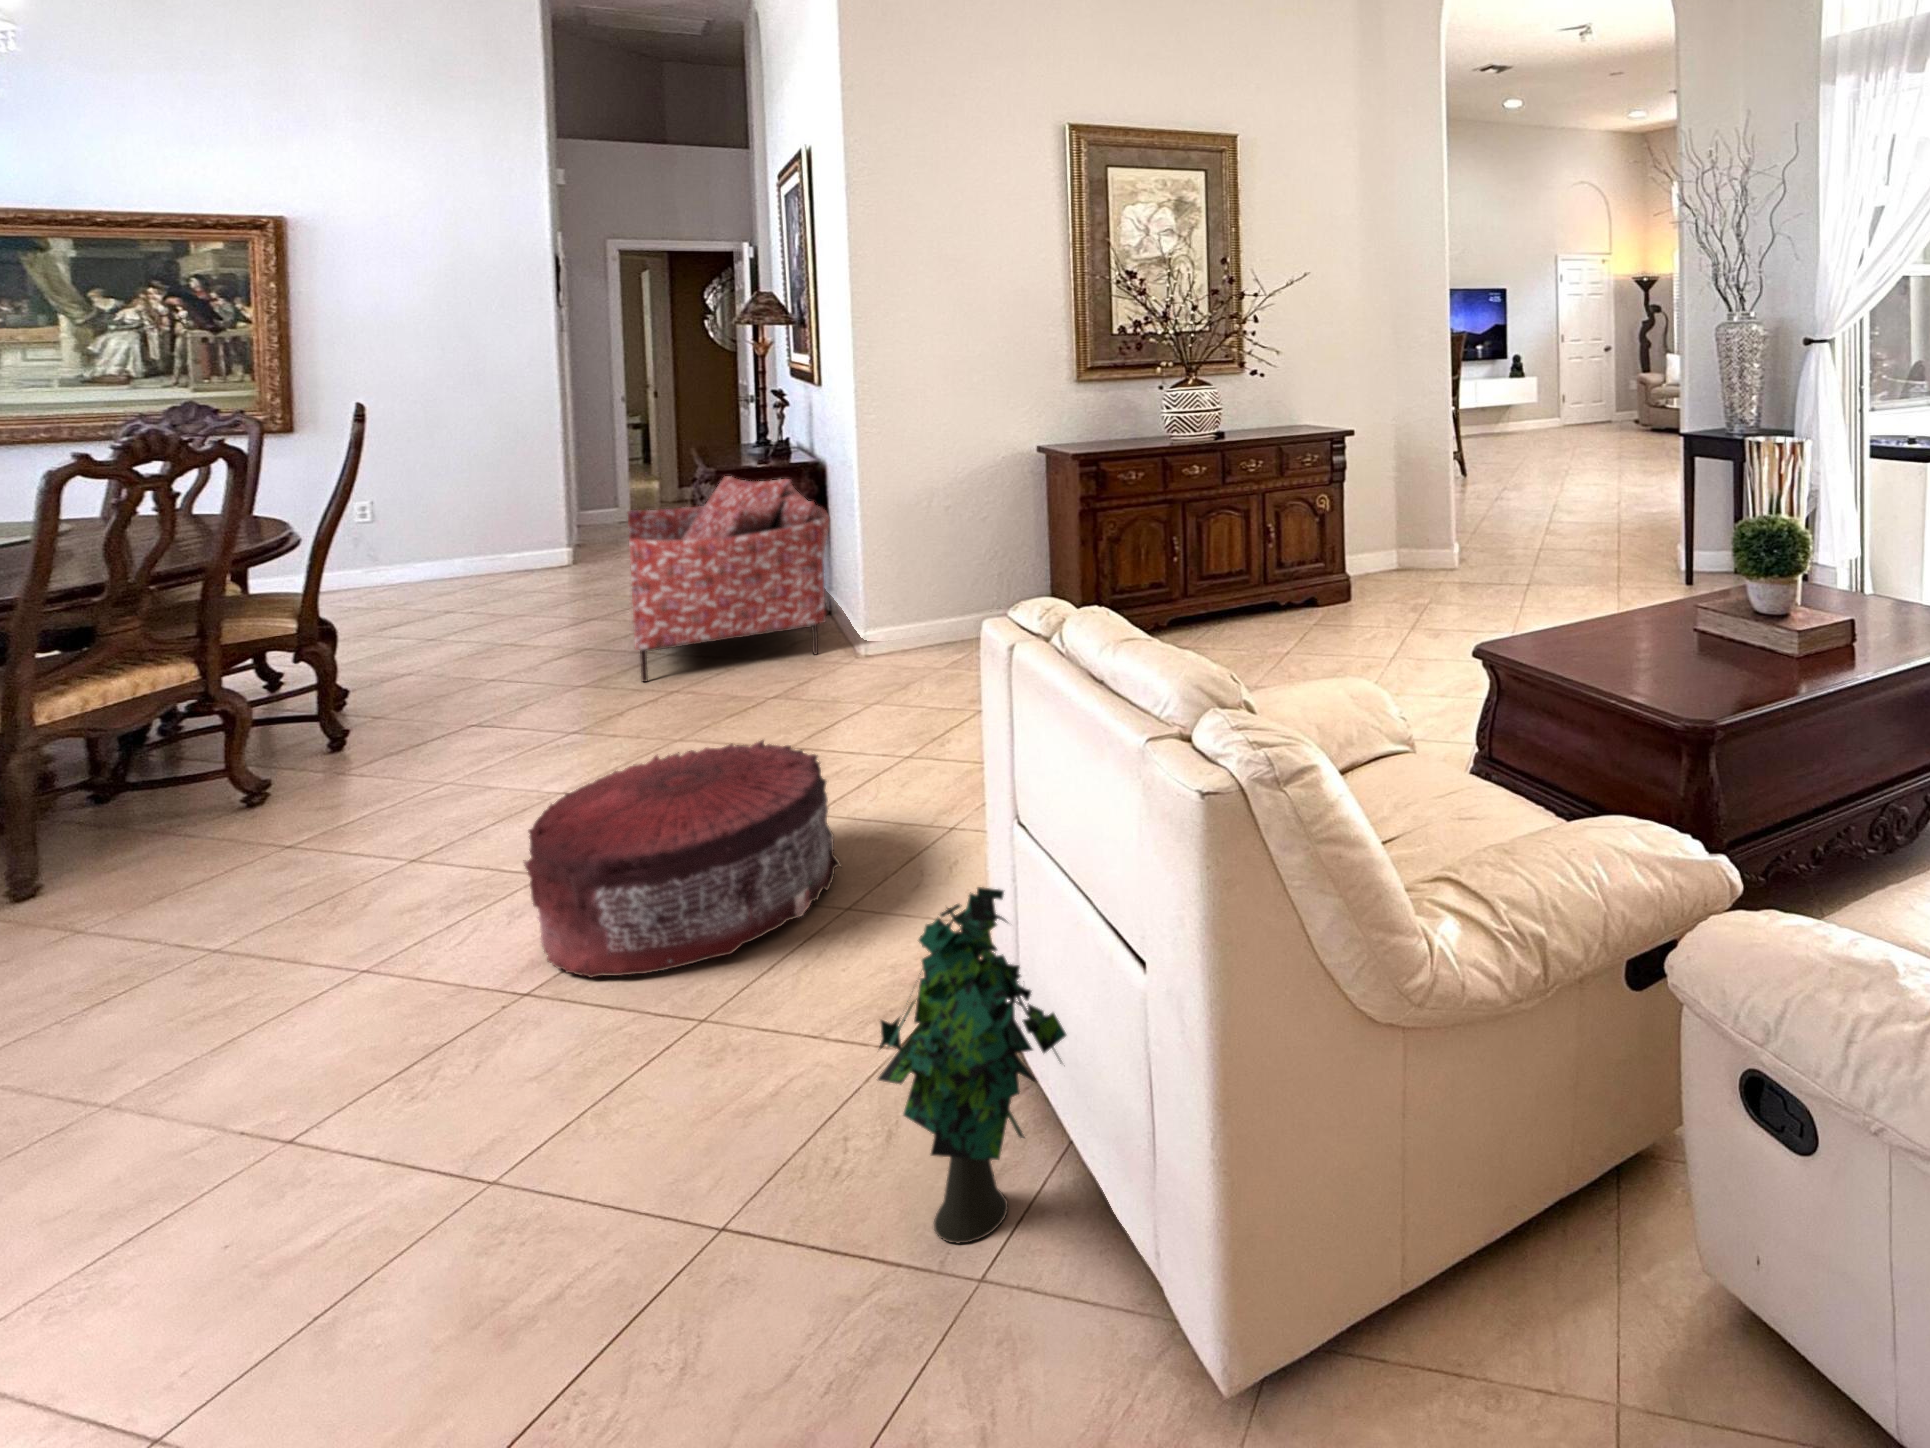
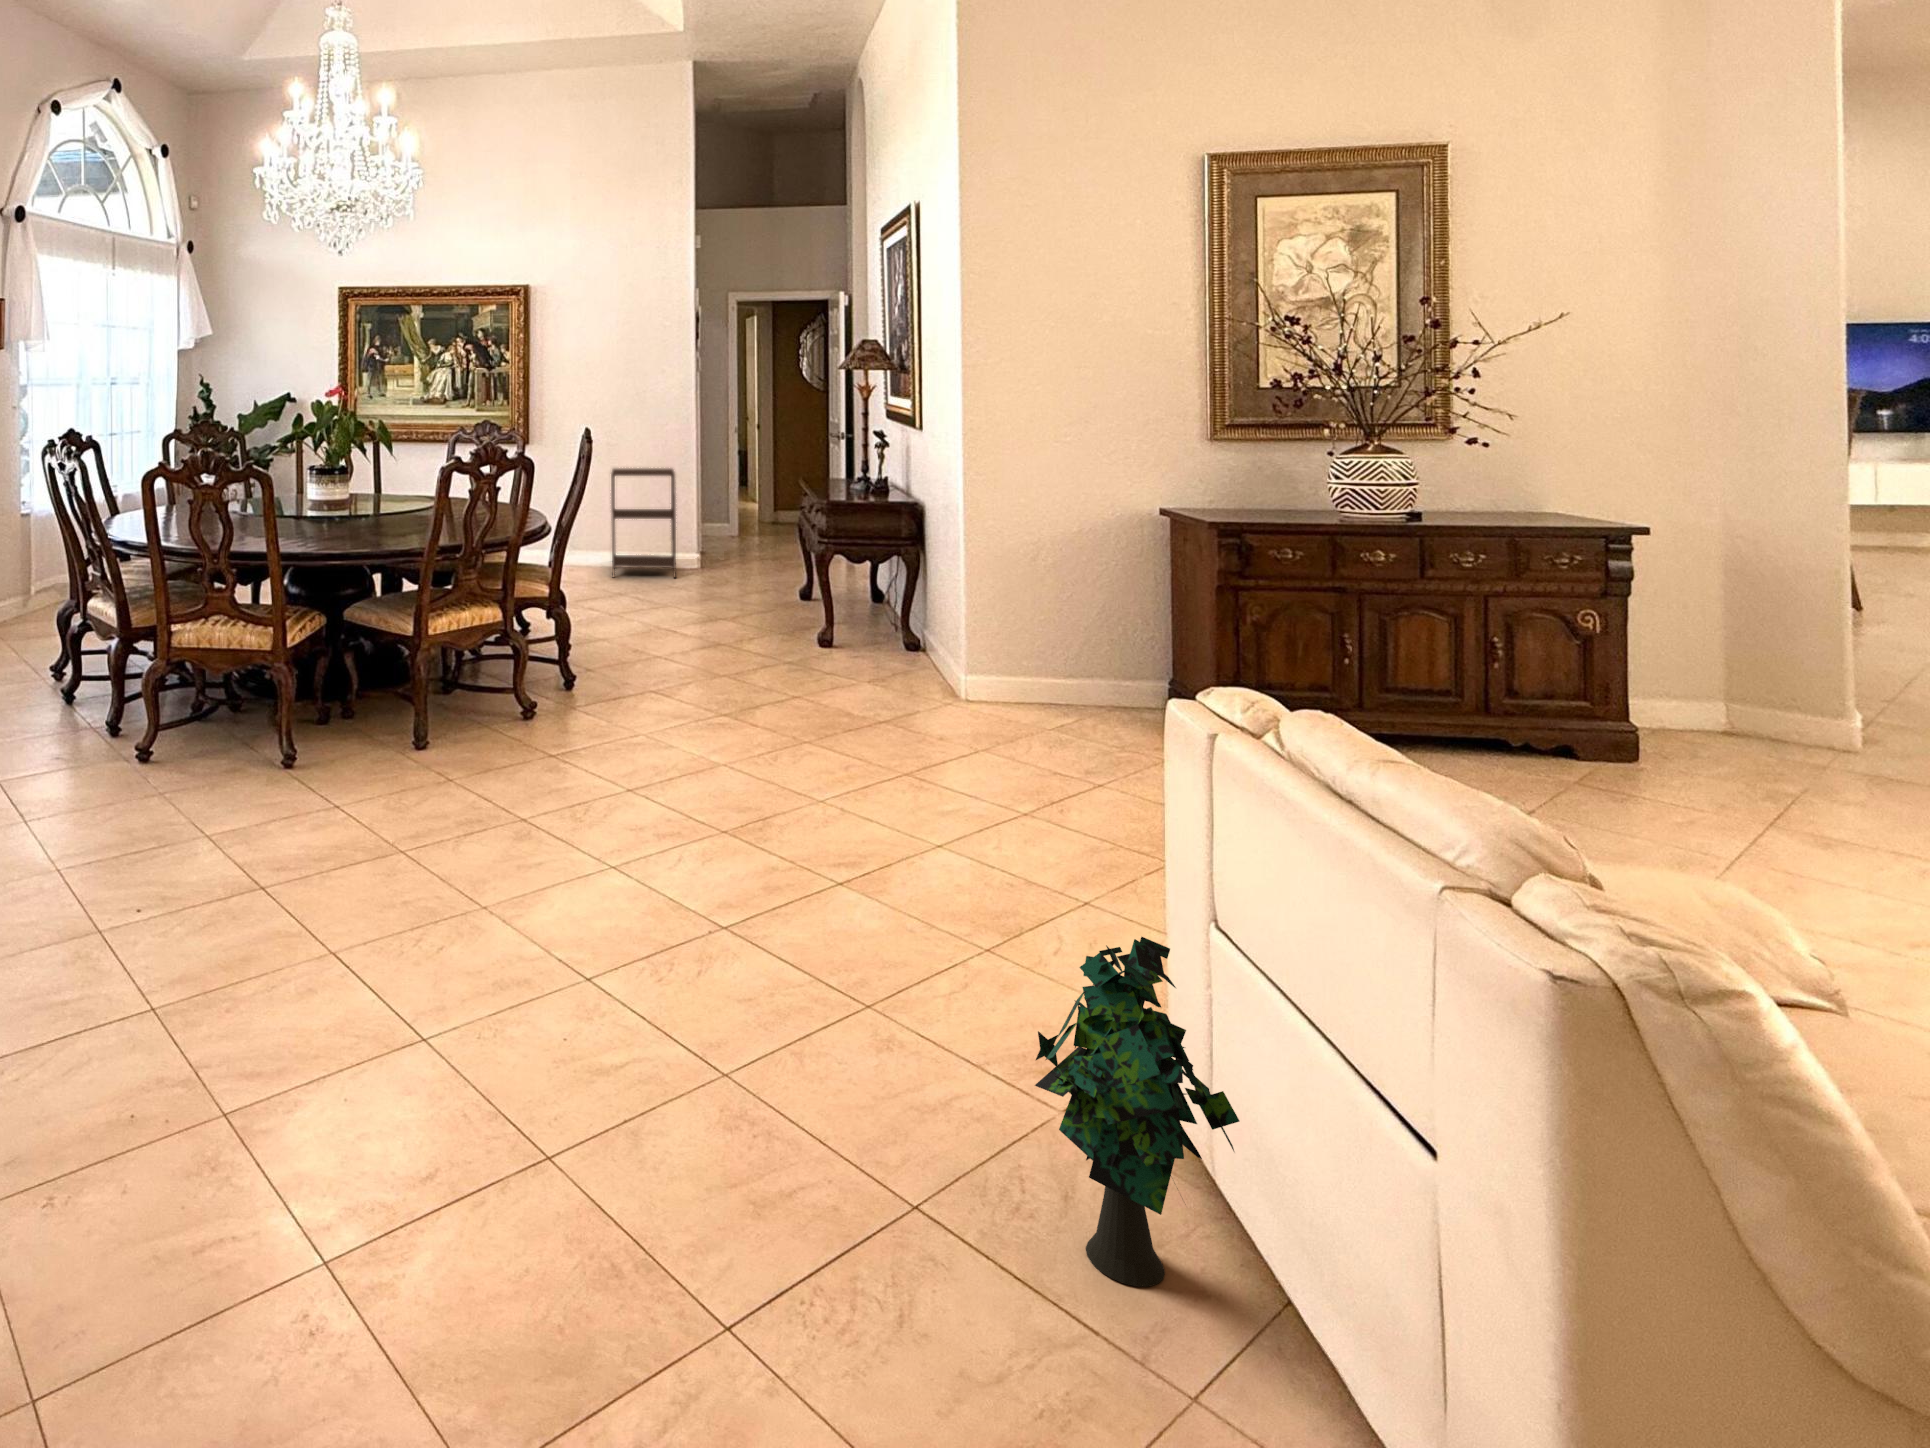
side table: none [428,446,531,587] -> present [611,468,676,577]
armchair: present [628,476,830,682] -> none [759,510,934,691]
pouf: present [524,740,841,977] -> none [714,746,966,938]

